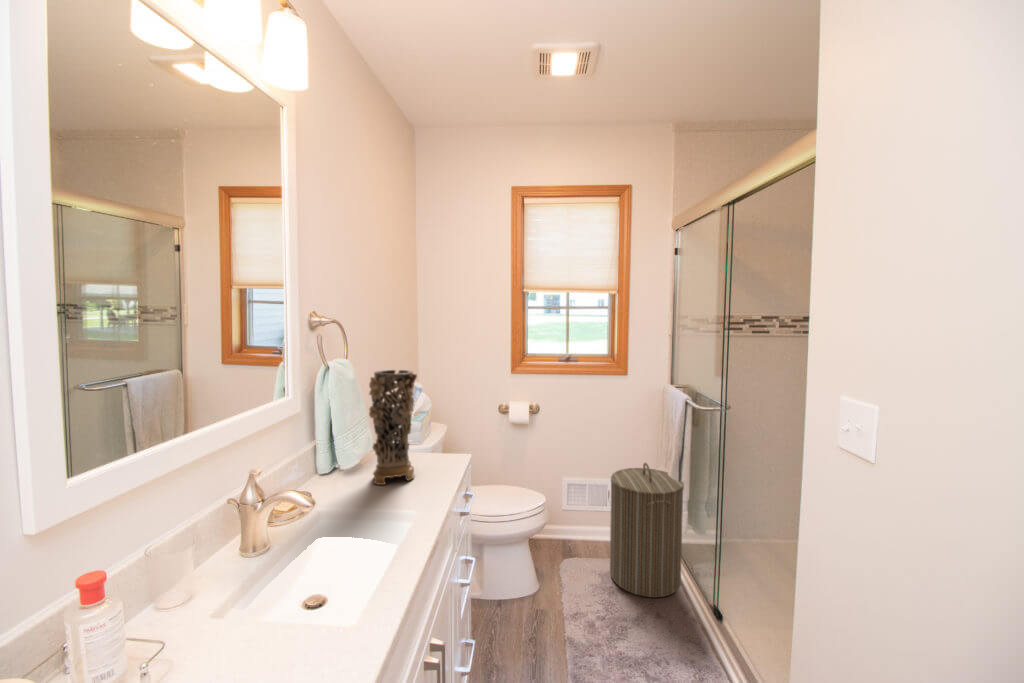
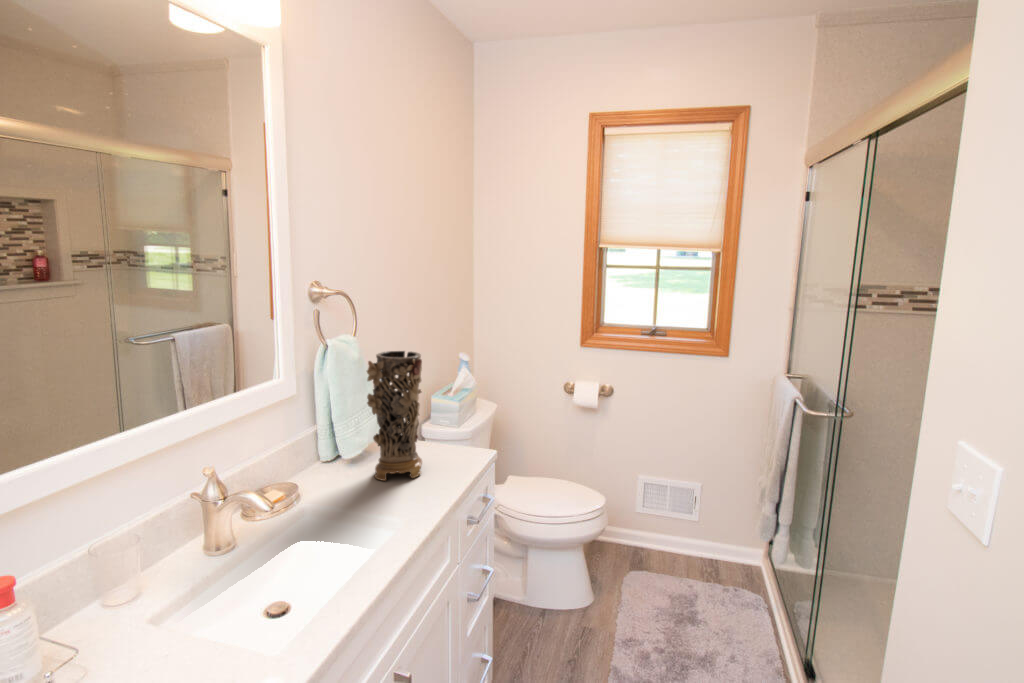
laundry hamper: present [610,463,684,598] -> none [683,471,787,637]

